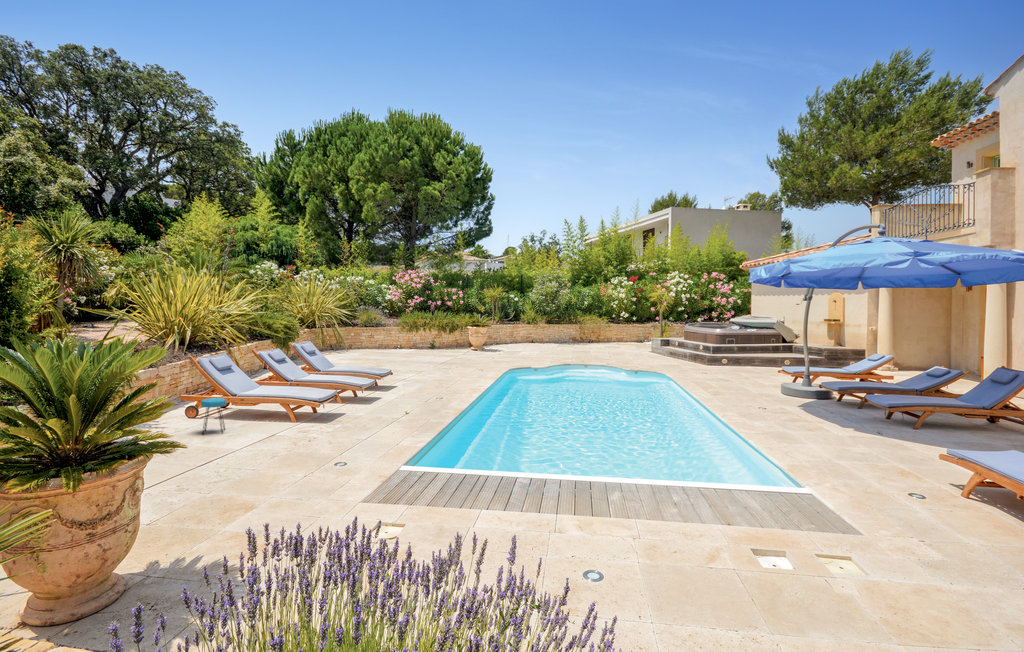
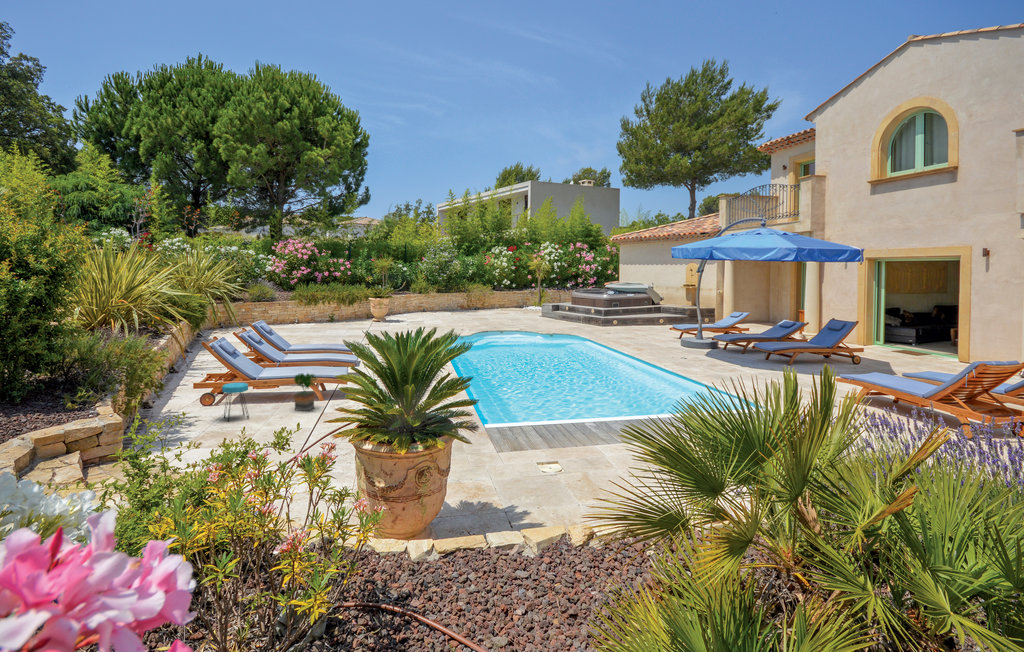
potted tree: none [271,393,298,431] -> present [294,373,317,411]

